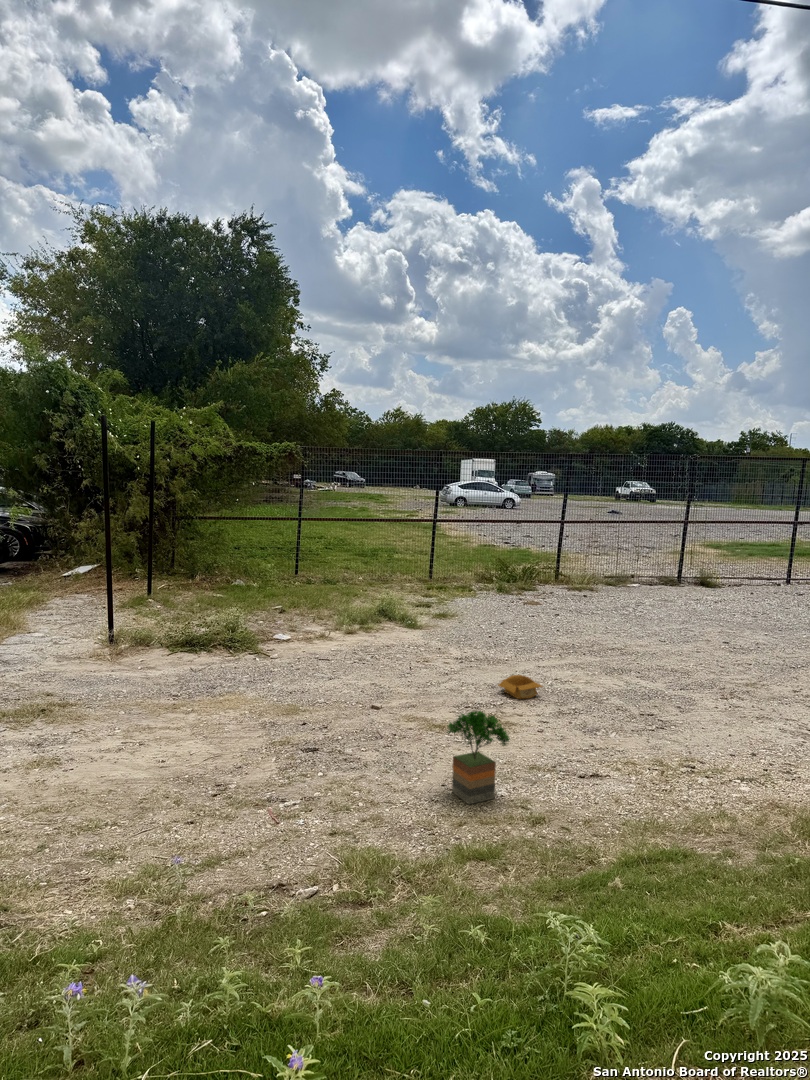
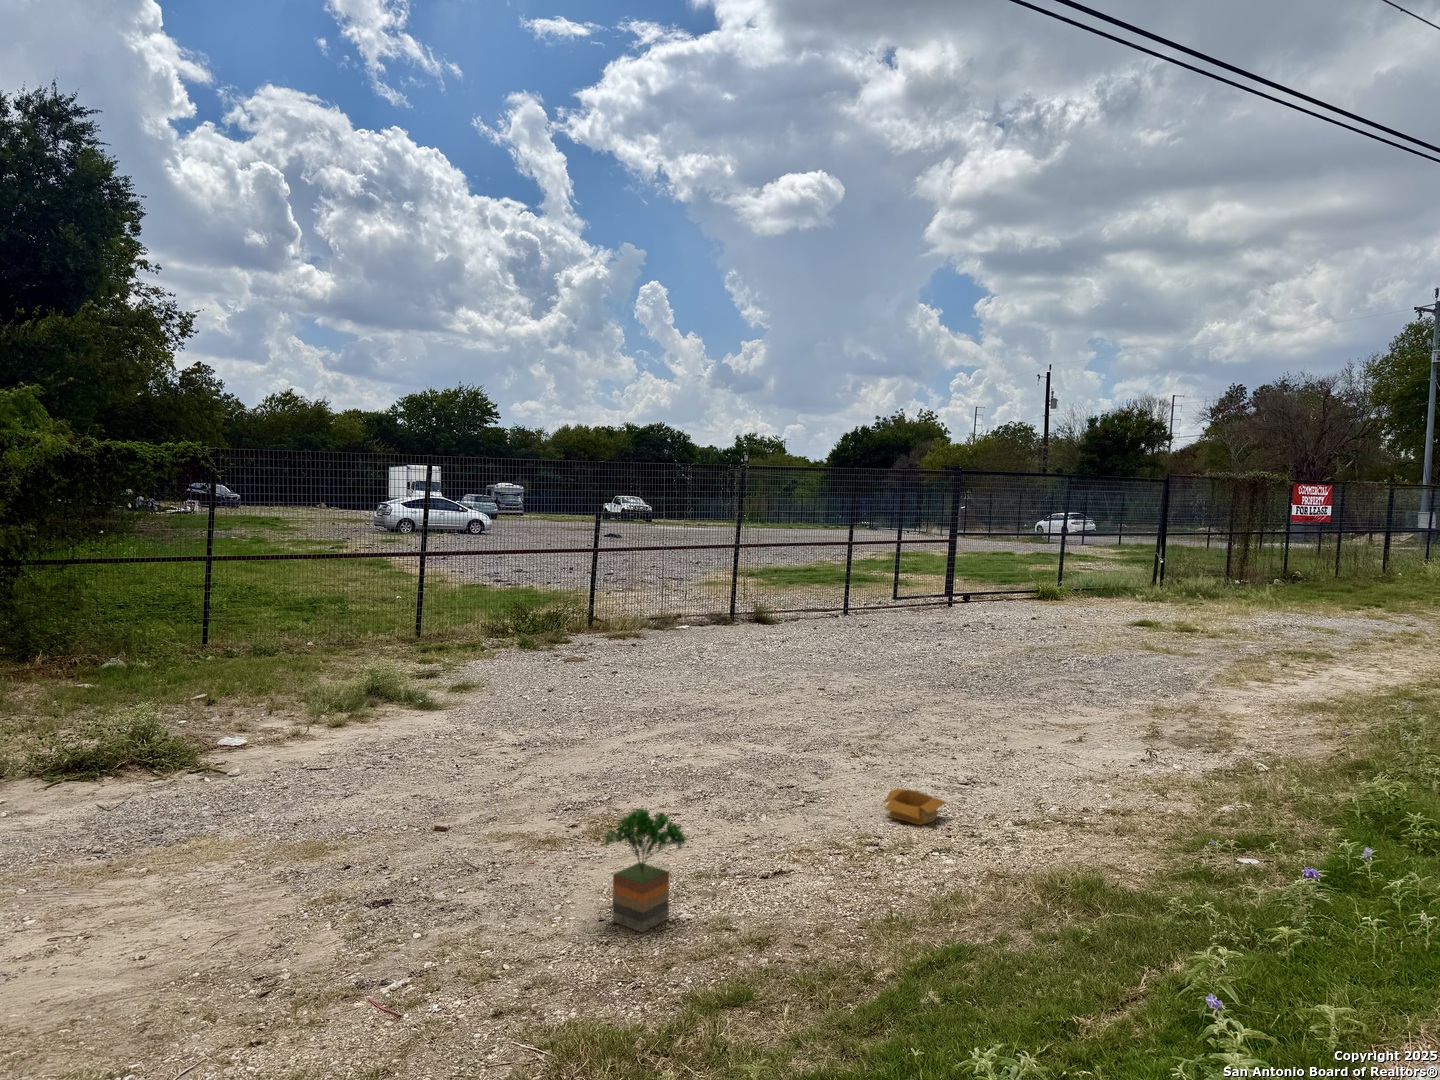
cardboard box: present [498,675,543,699] -> present [883,789,946,825]

